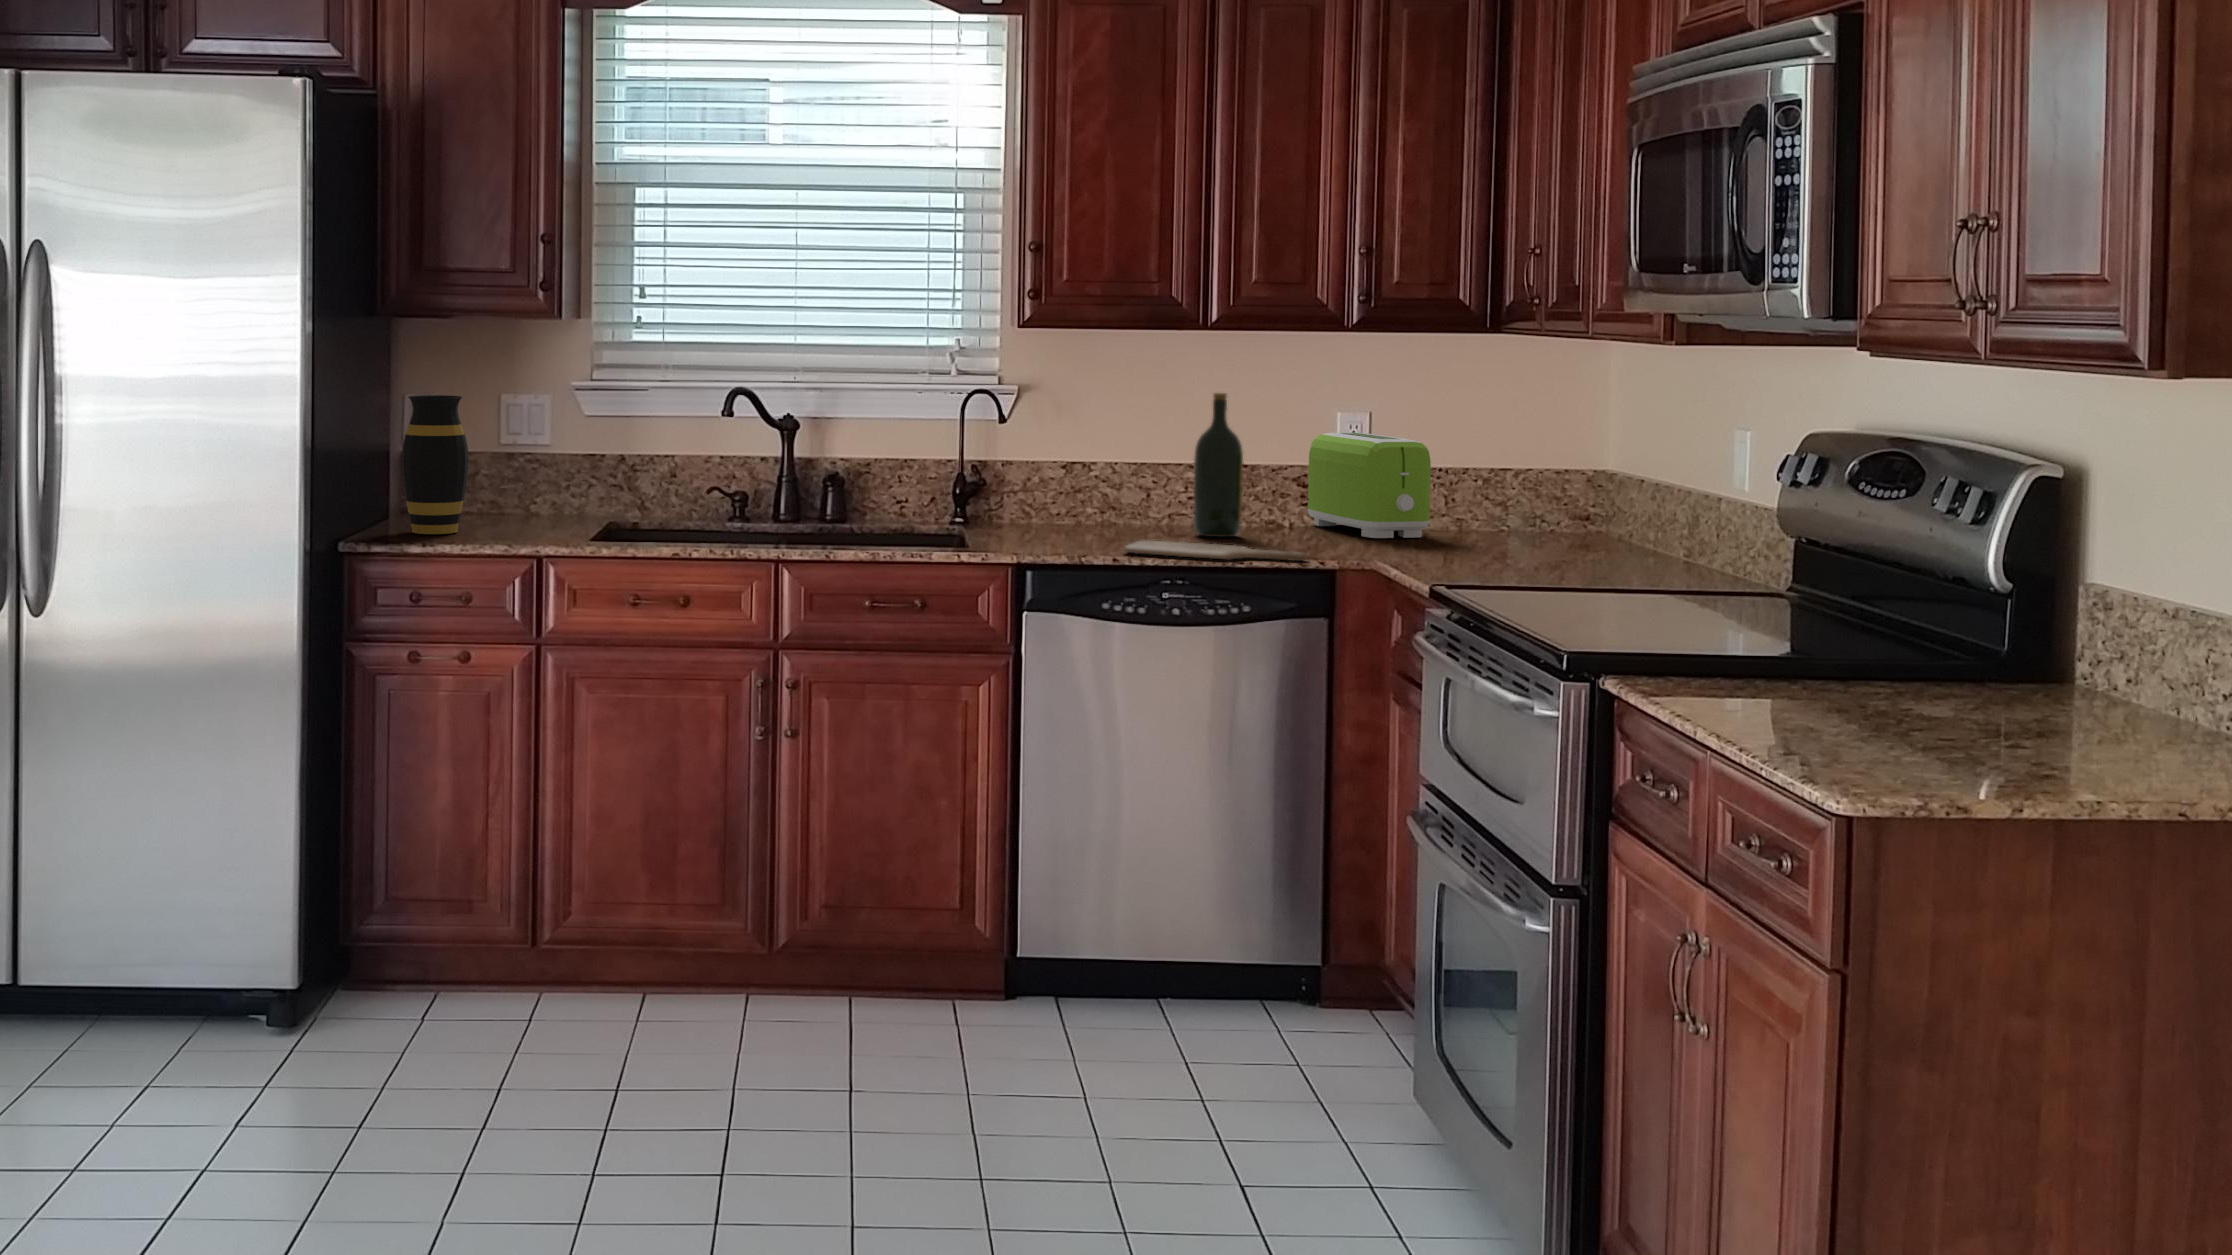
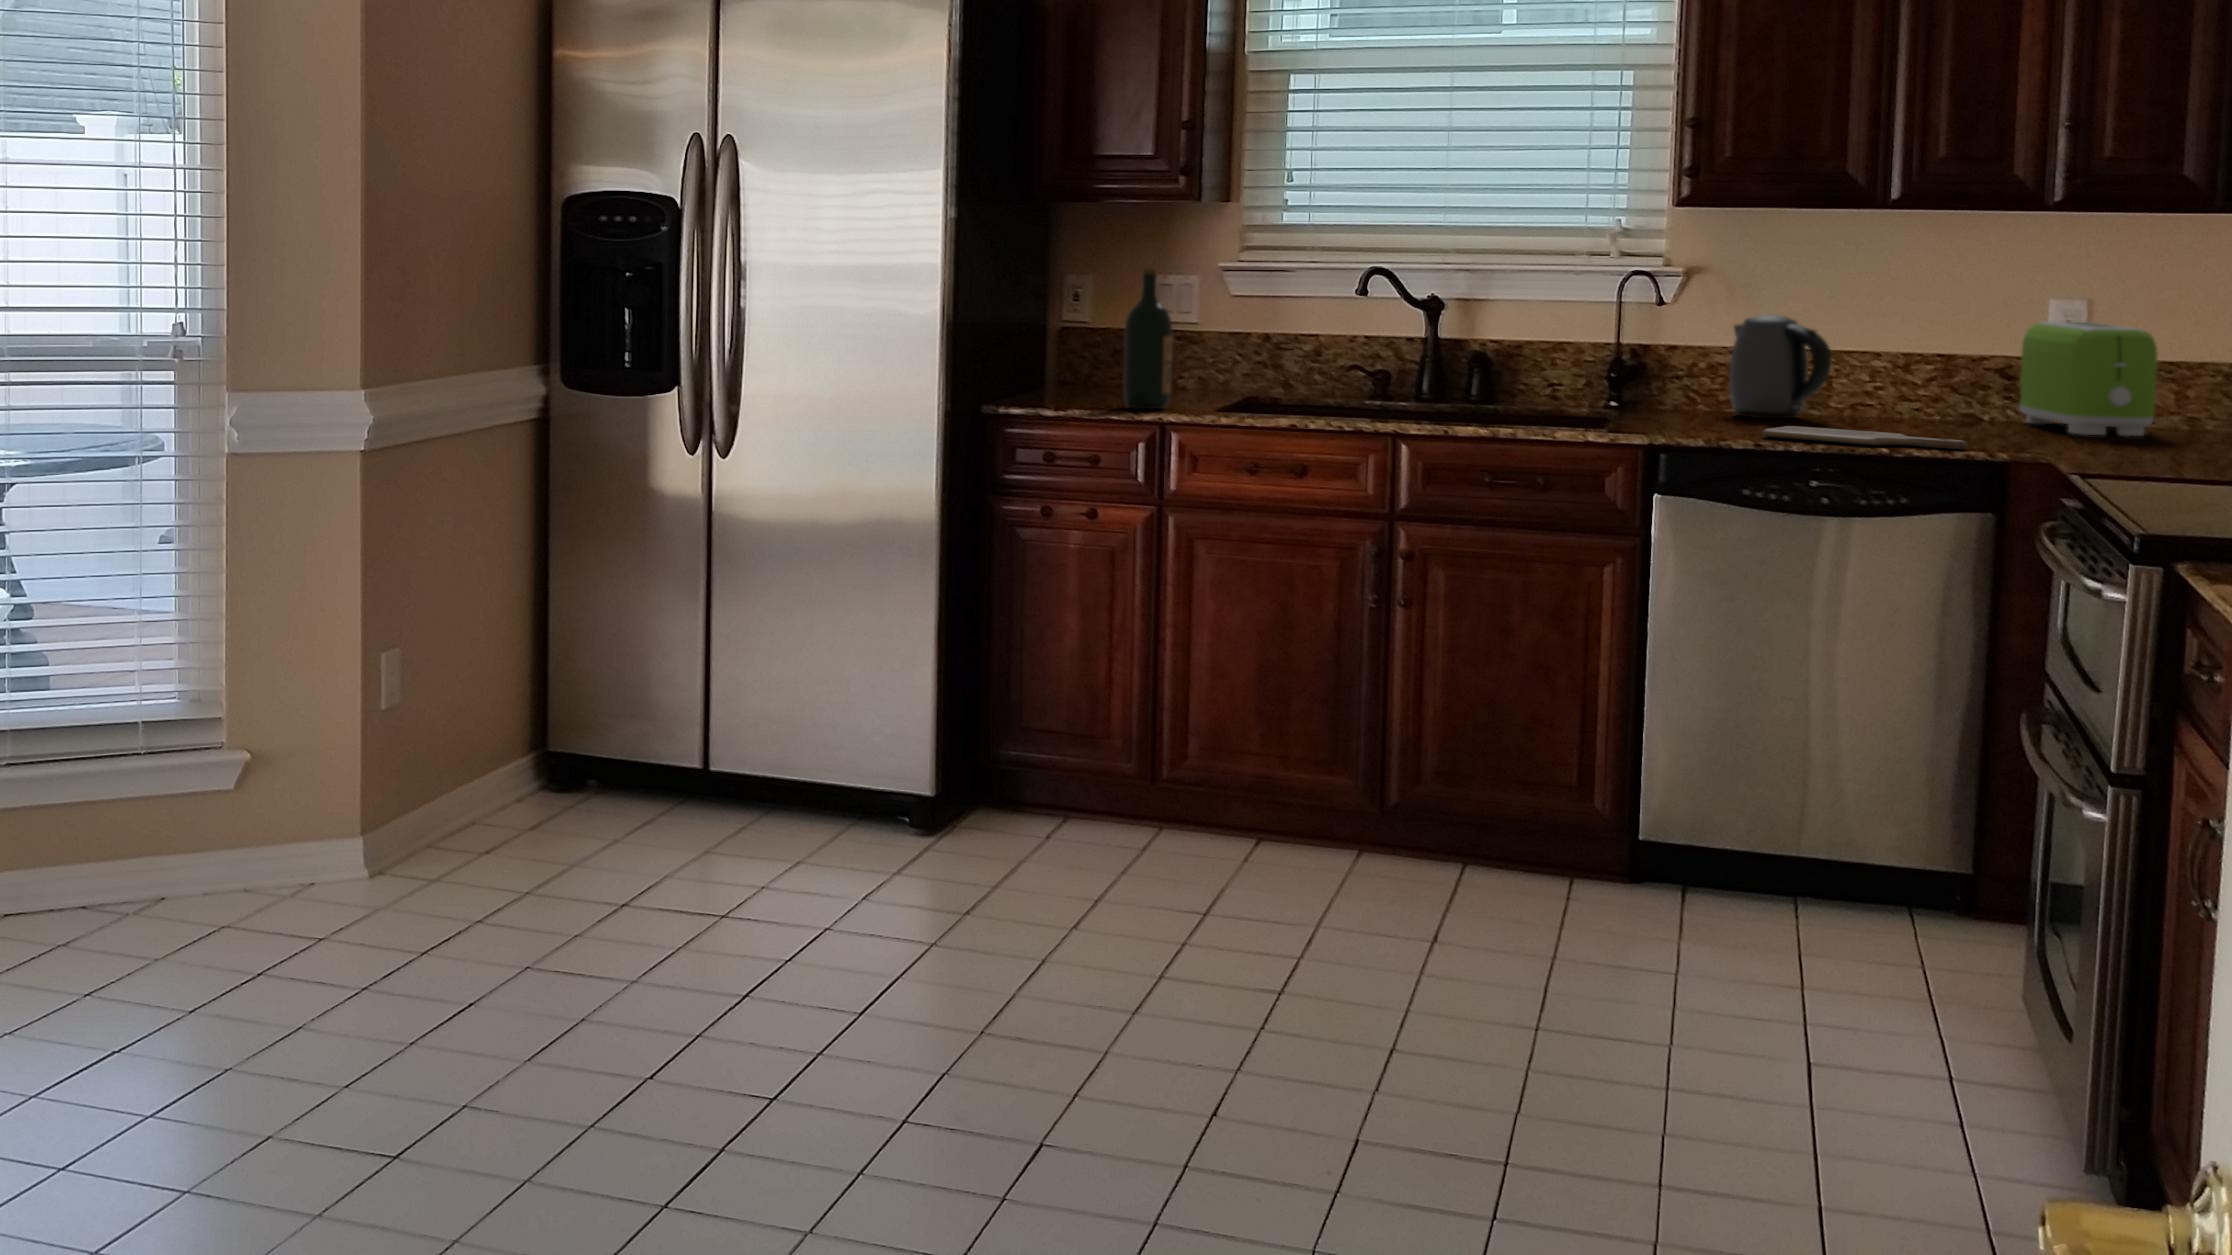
wine bottle: present [1194,393,1243,537] -> present [1124,267,1173,409]
vase: present [402,395,468,534] -> none [1049,273,1110,402]
kettle: none [1066,430,1158,529] -> present [1729,315,1832,418]

